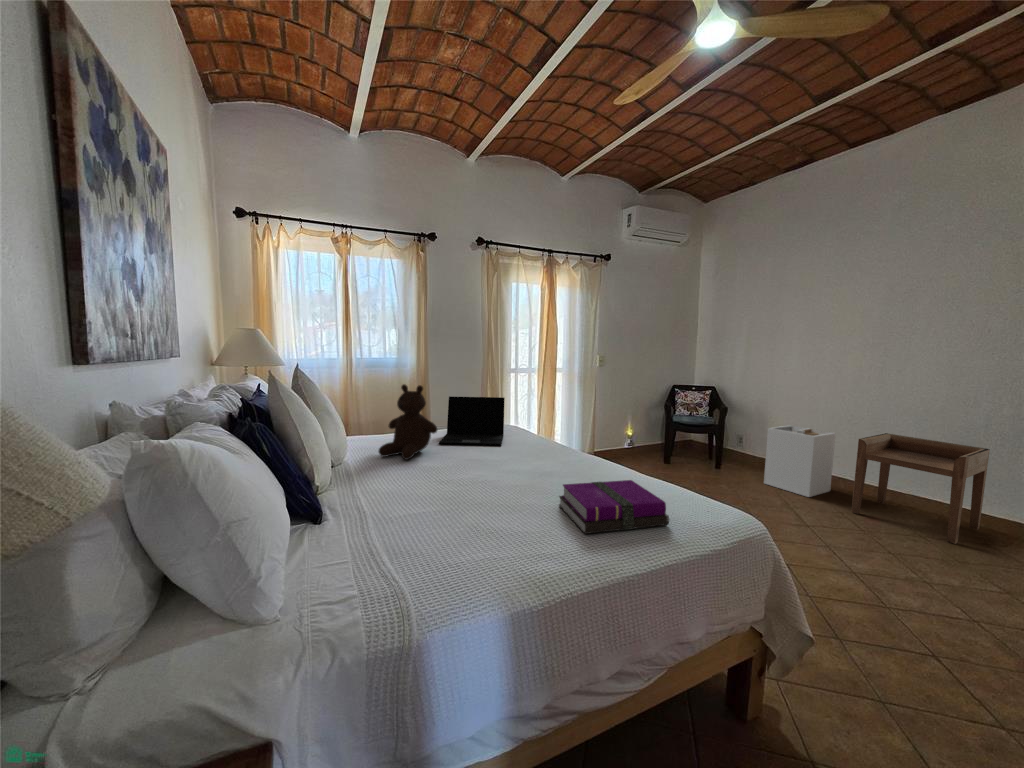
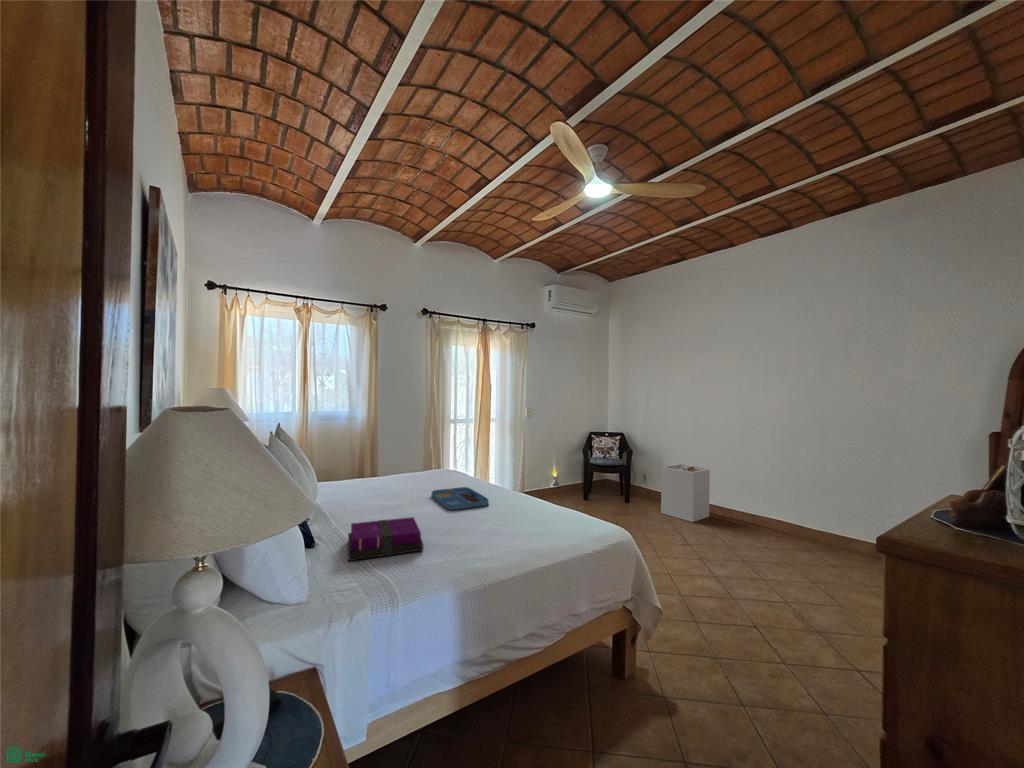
teddy bear: present [379,384,437,460] -> none [342,438,393,502]
laptop: present [439,396,505,446] -> none [392,447,448,488]
side table: present [851,433,990,544] -> none [721,468,804,550]
tray: none [483,446,554,476] -> present [431,487,489,510]
notebook: present [559,480,669,534] -> present [348,517,424,561]

